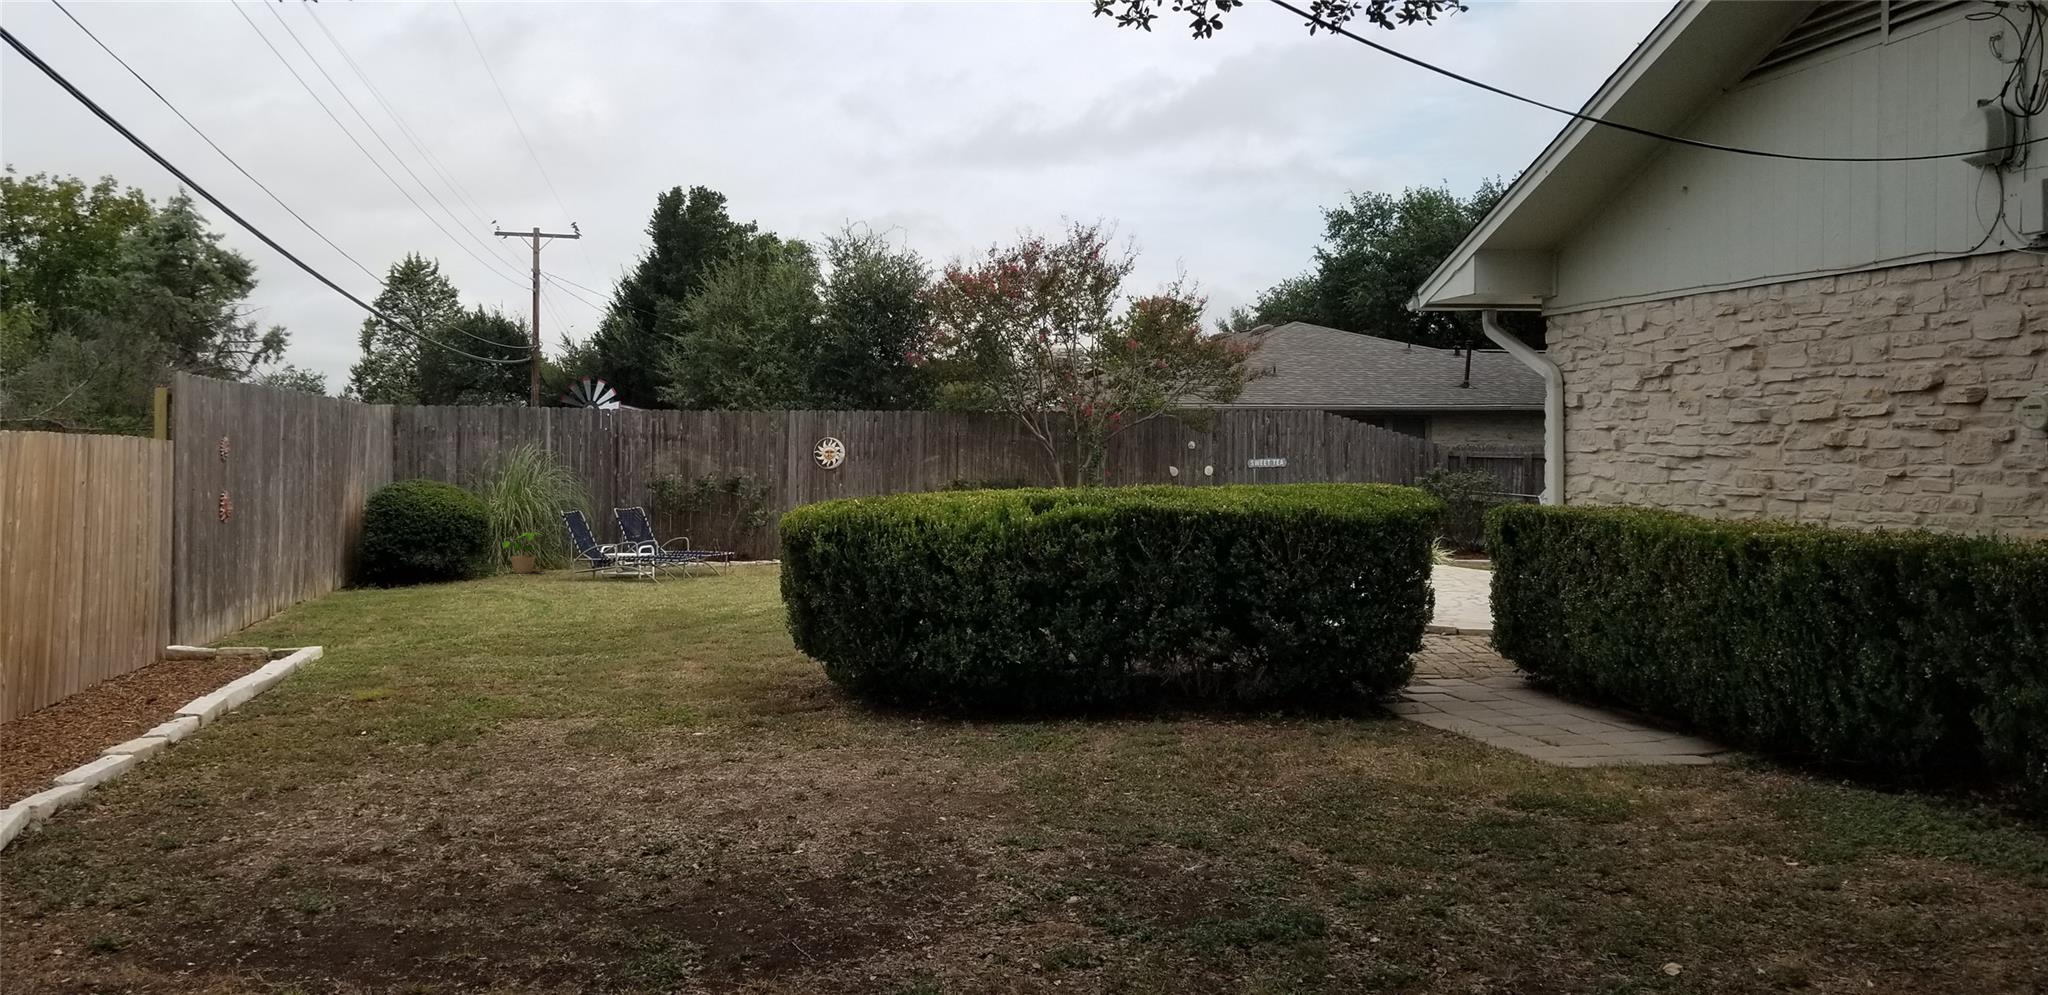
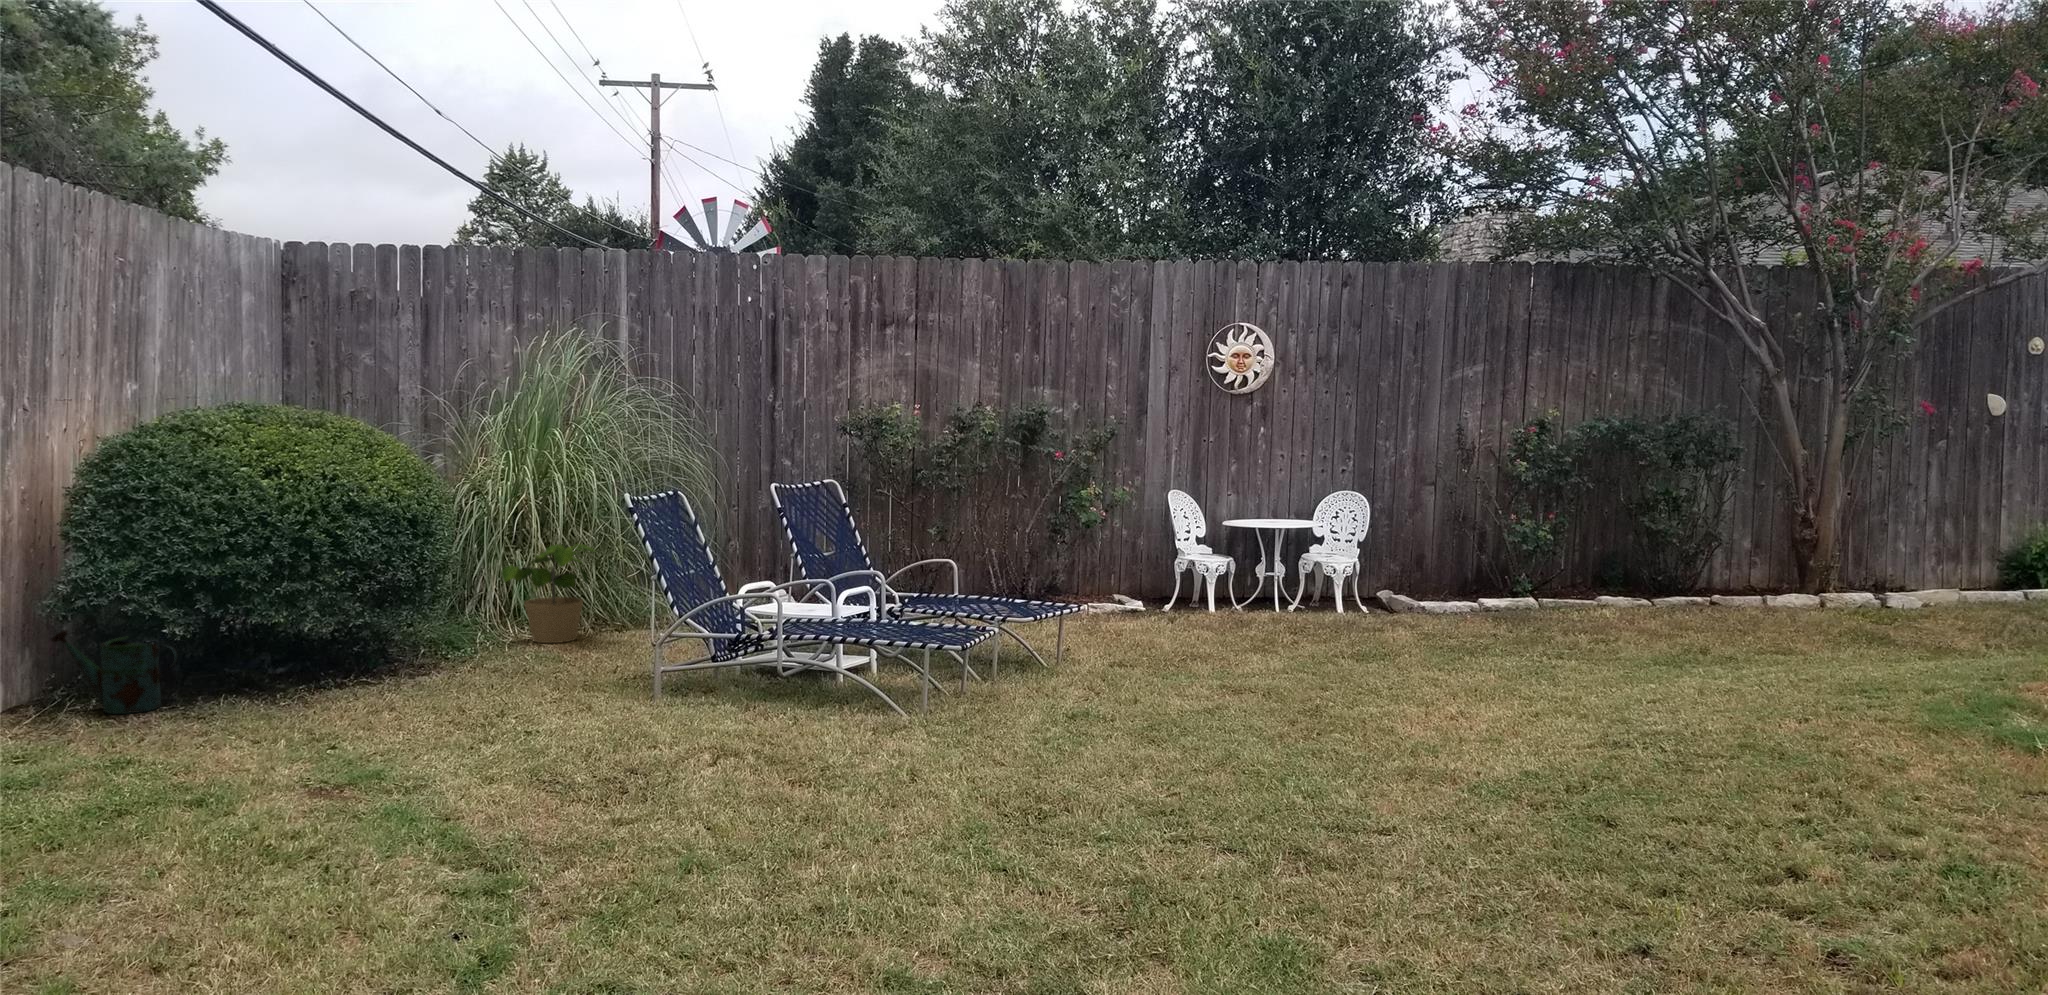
watering can: none [352,559,397,588] -> present [51,630,178,714]

